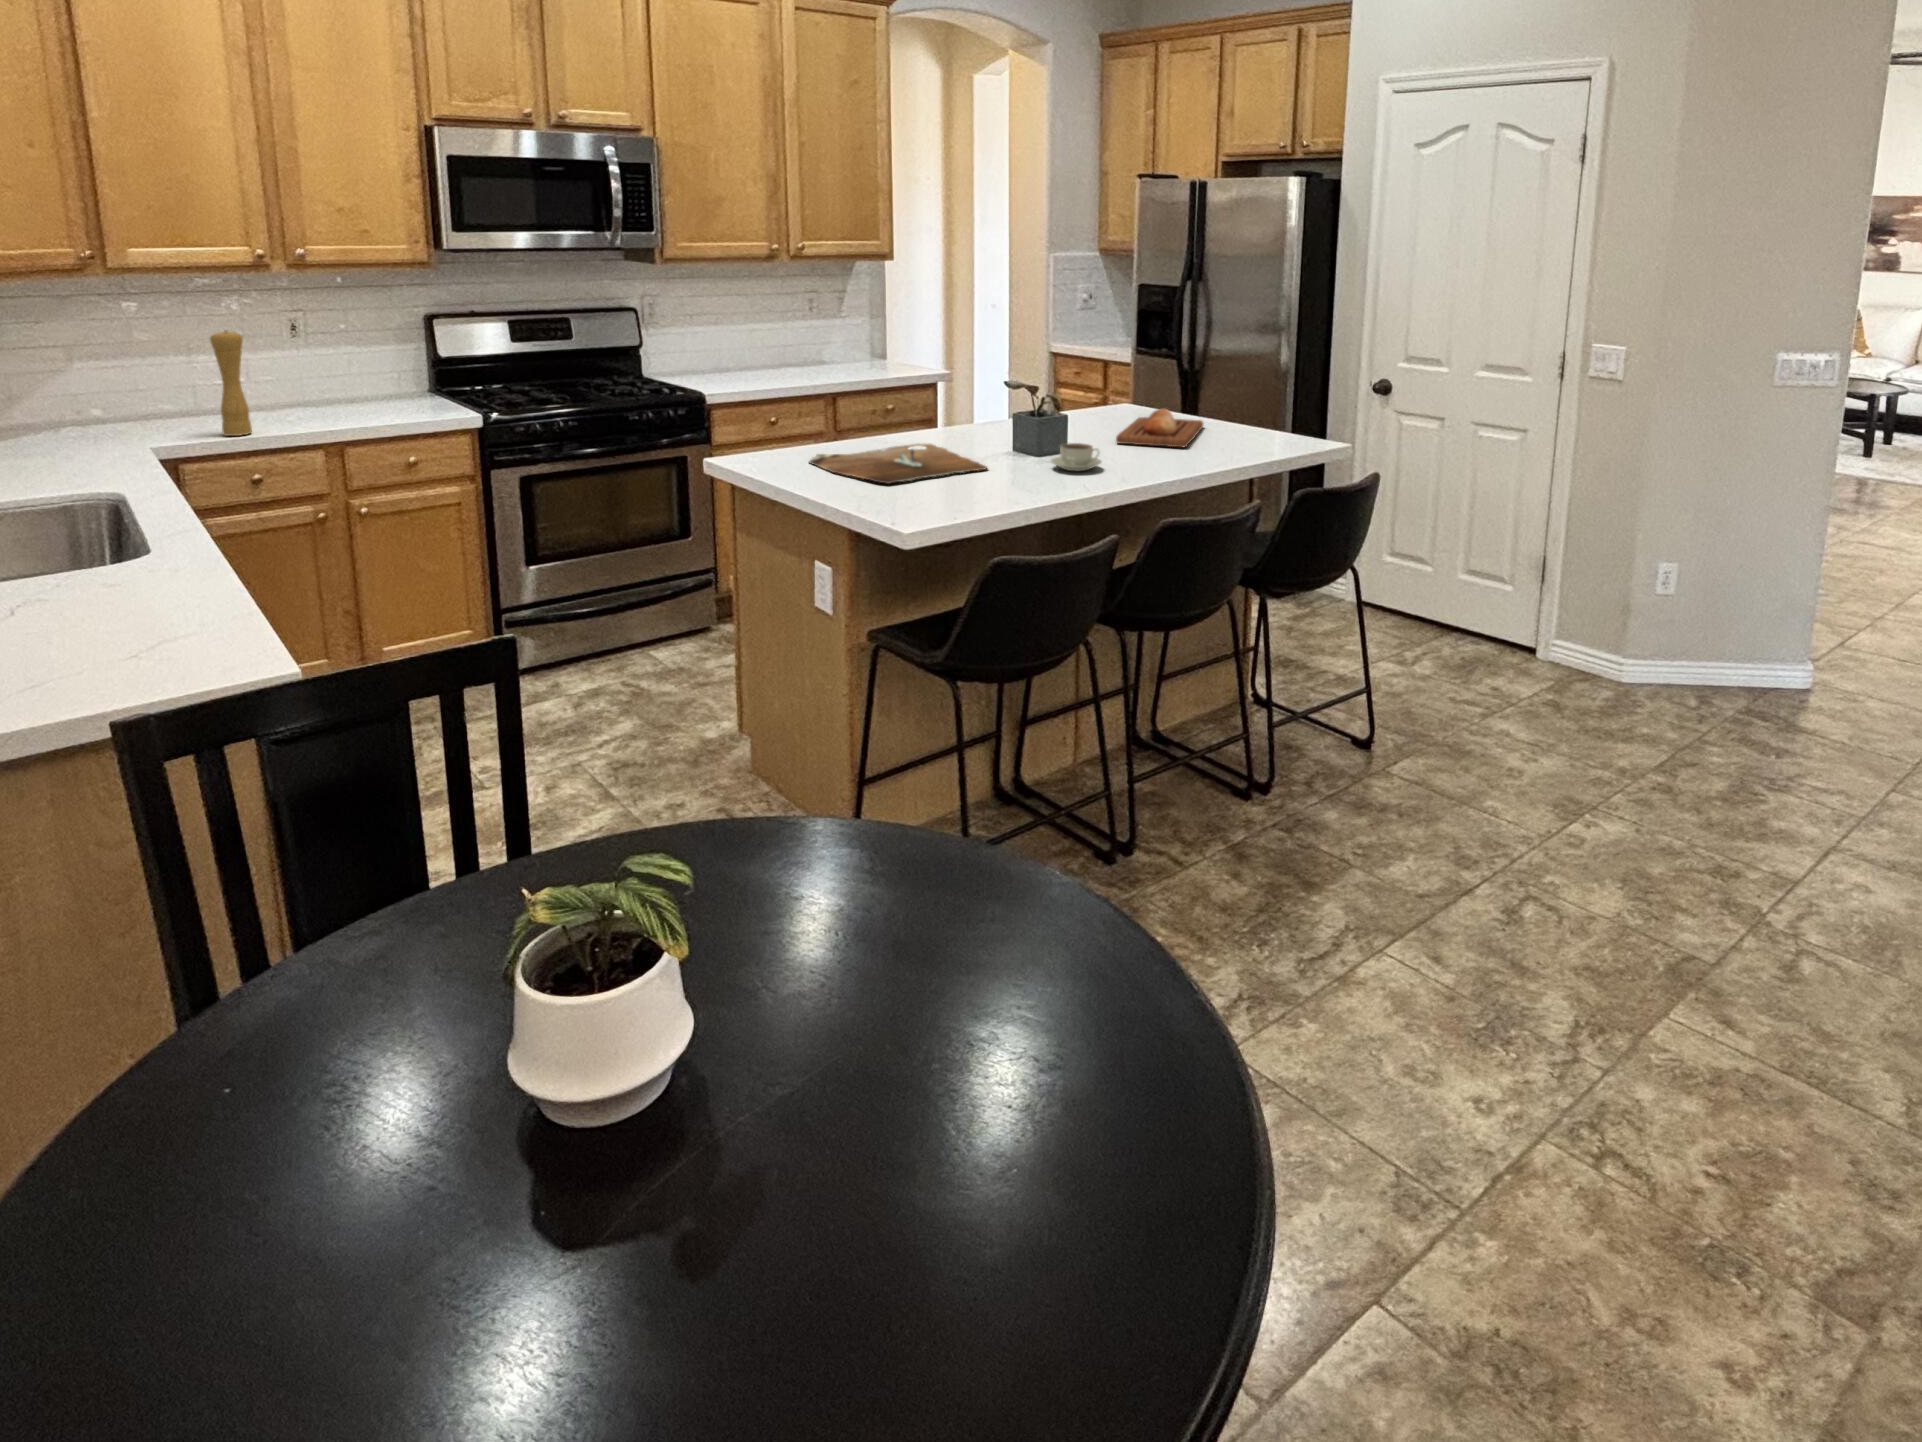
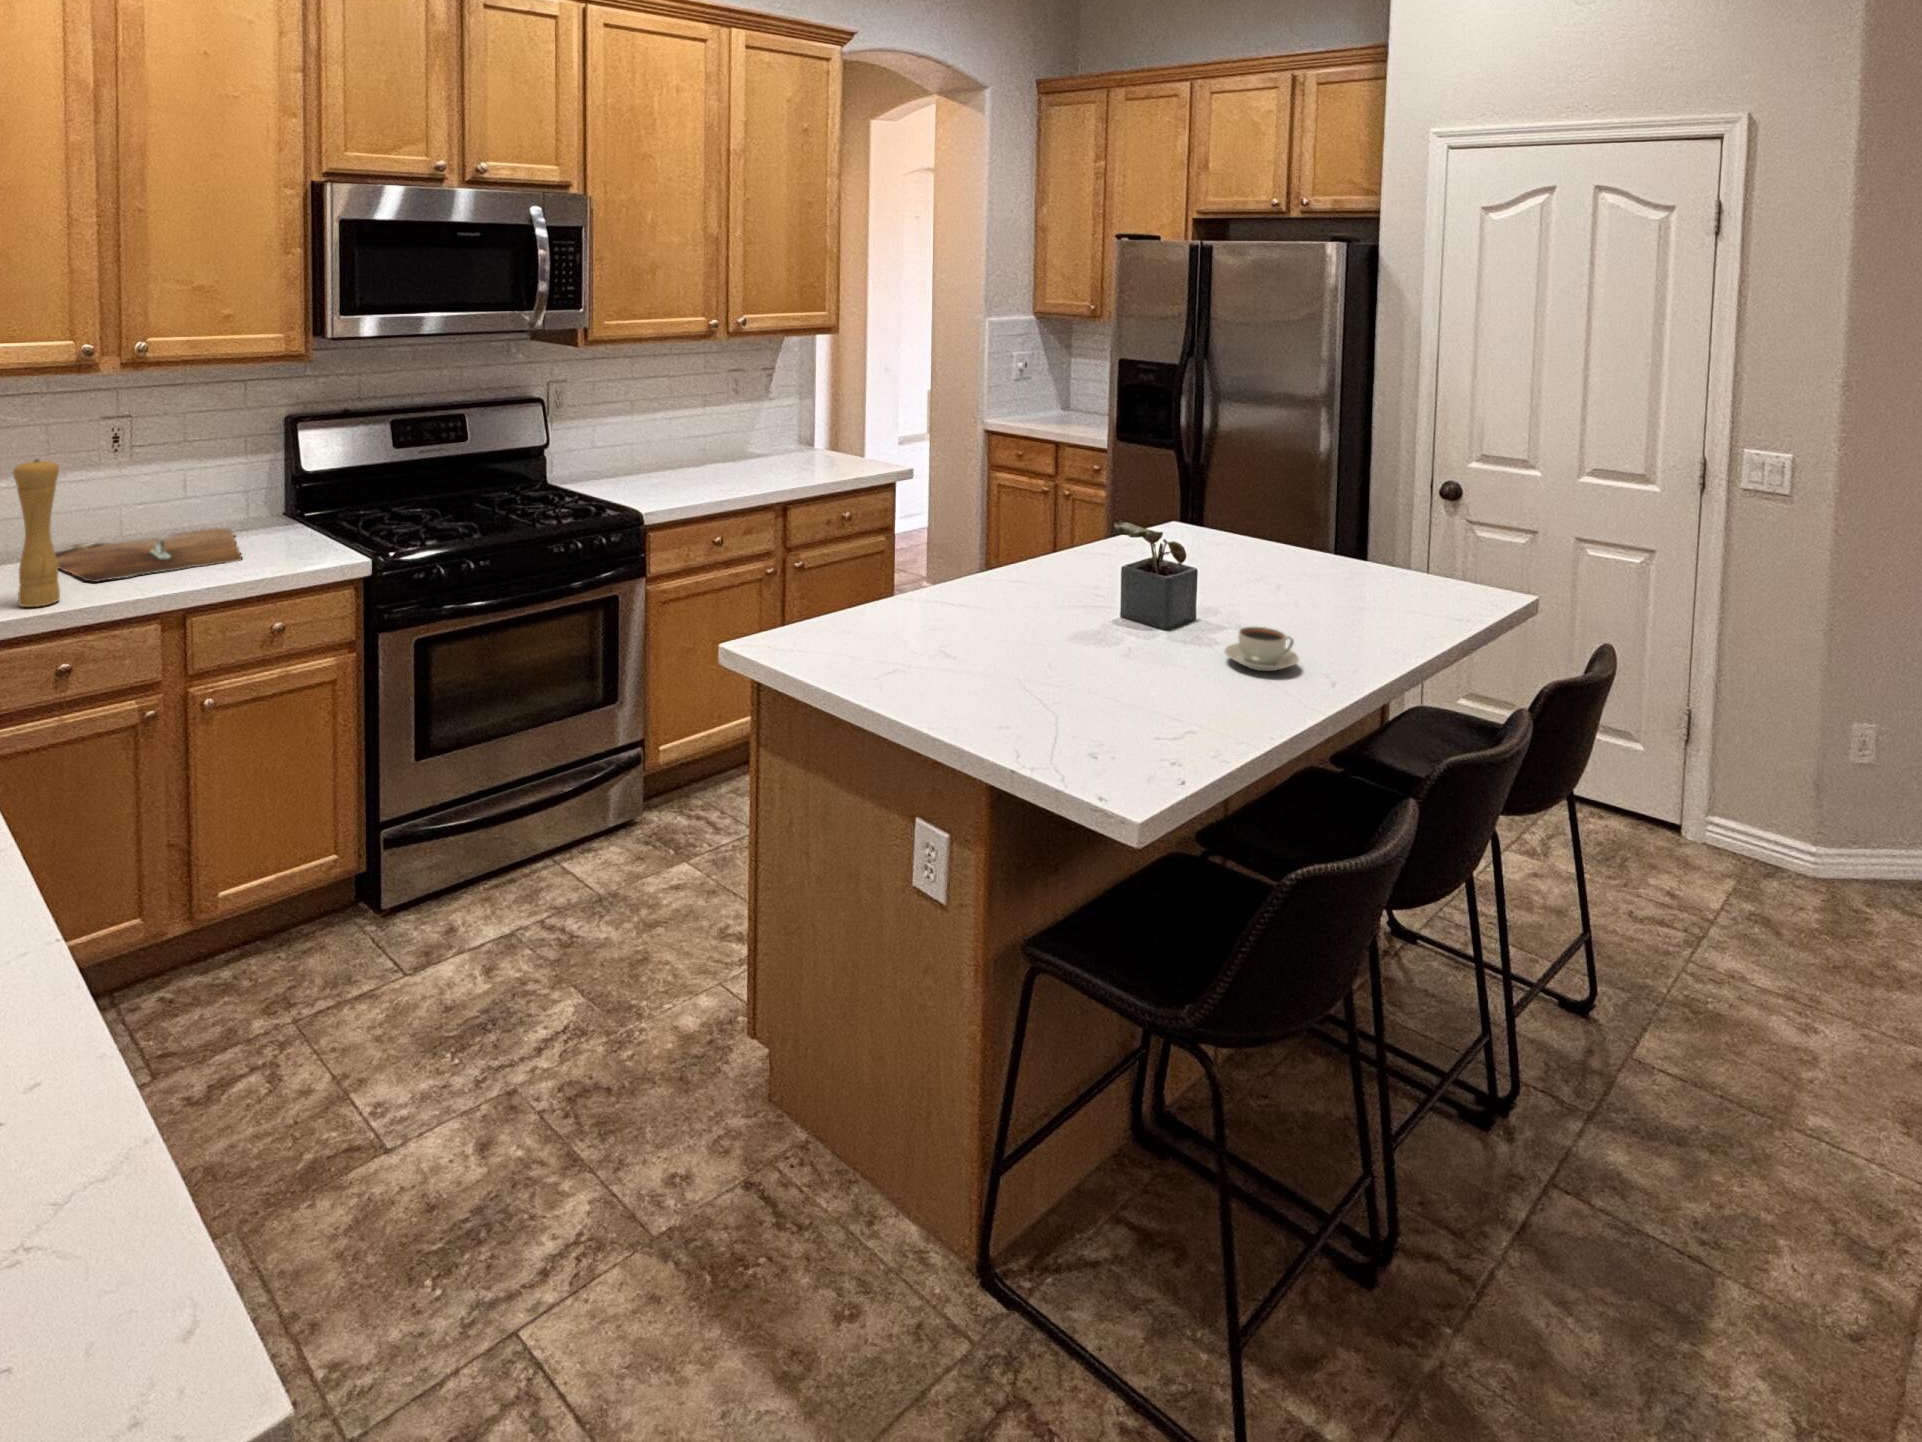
bread loaf: present [1116,408,1203,447] -> none [1247,550,1361,616]
cutting board: present [809,444,987,484] -> present [55,528,242,582]

